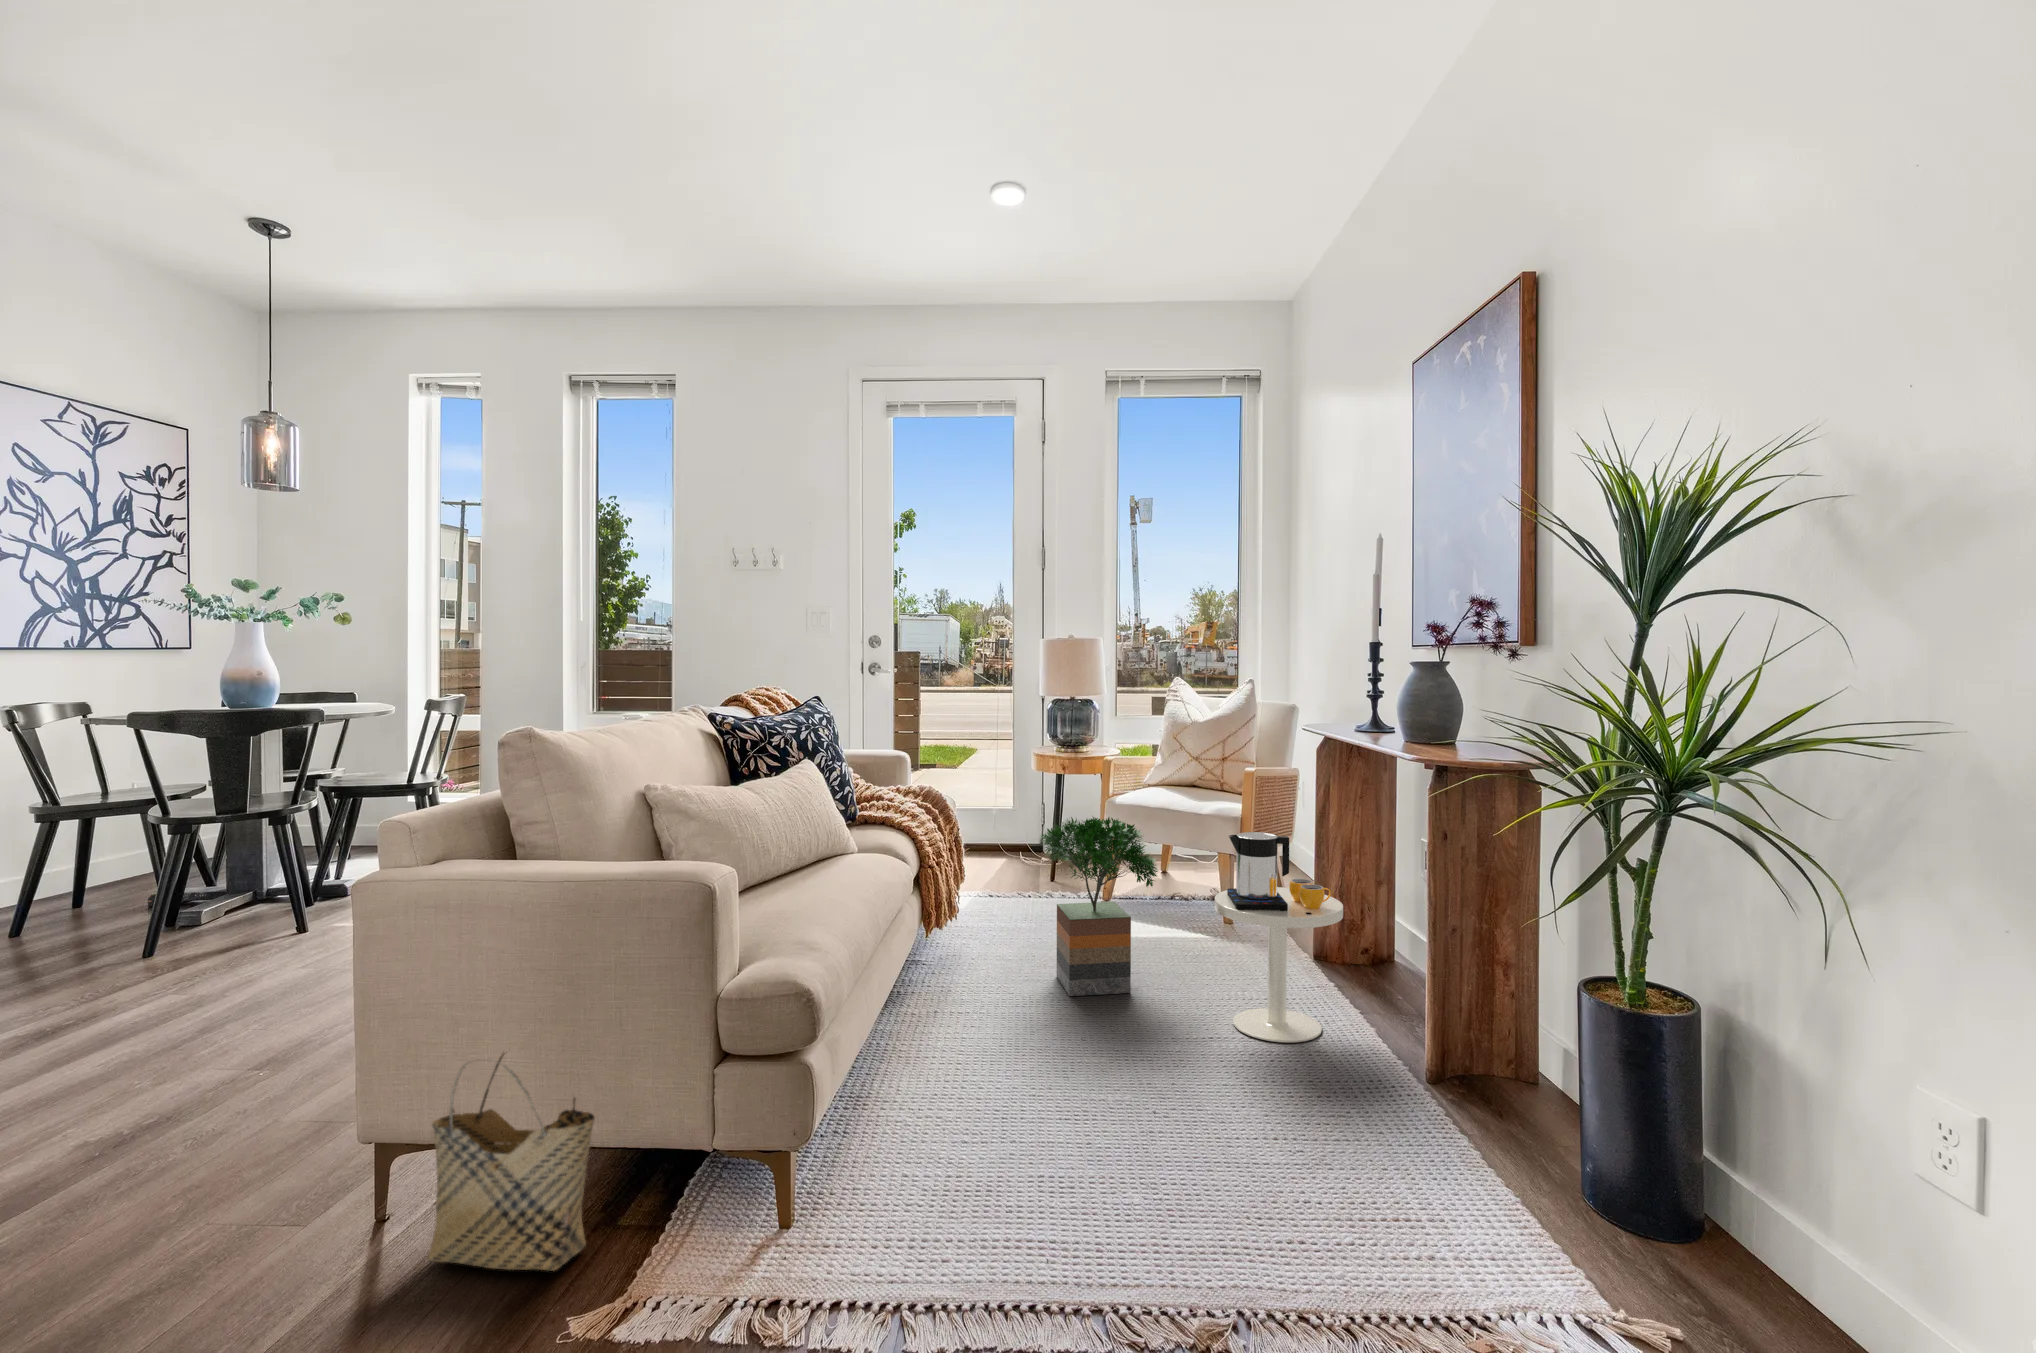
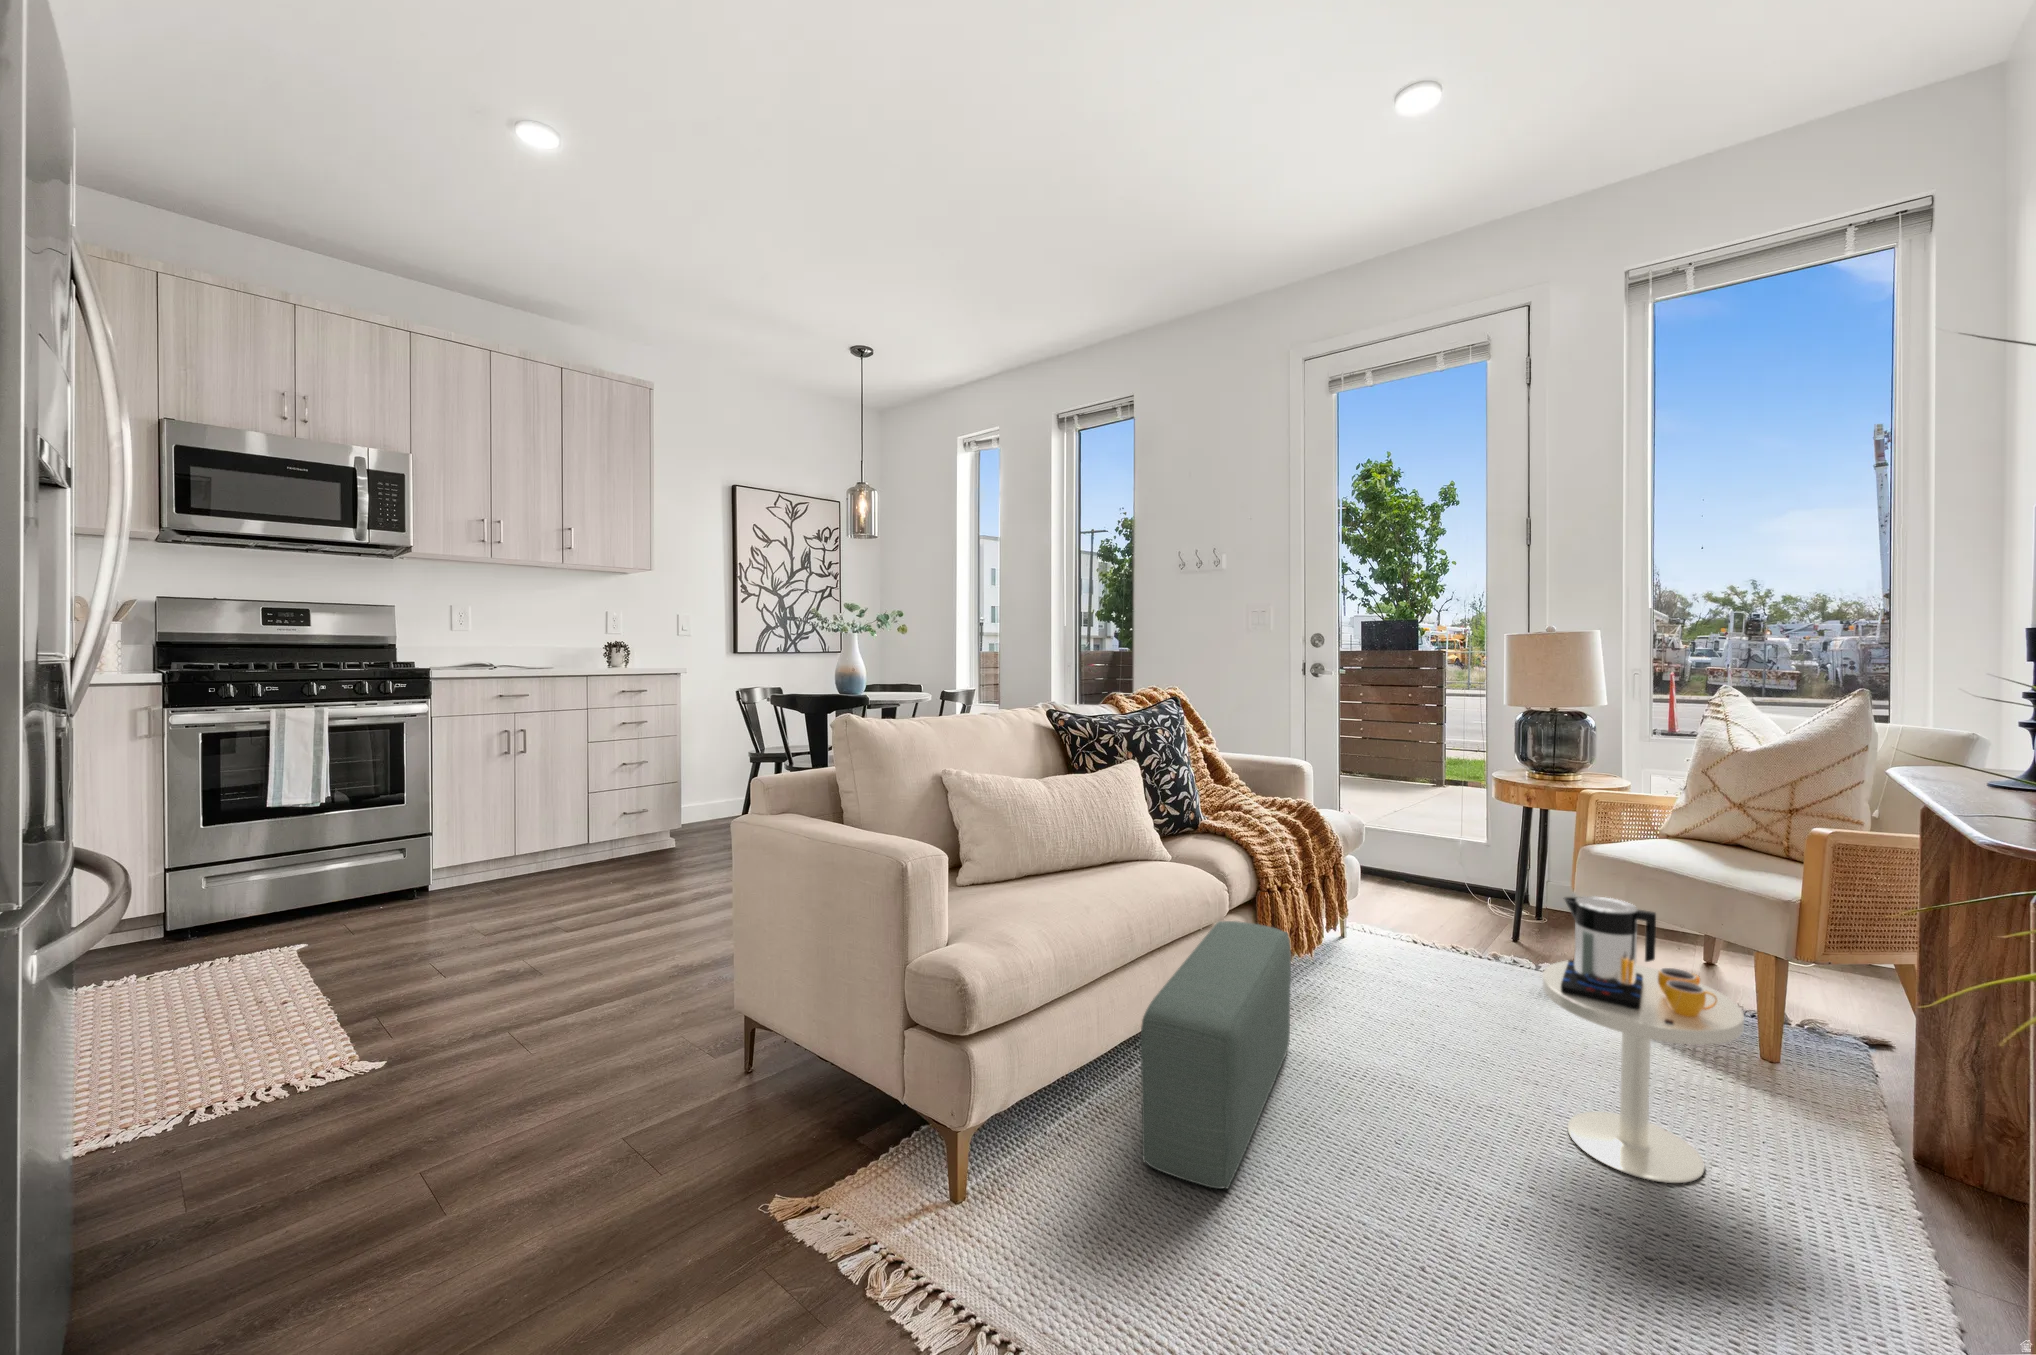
potted tree: present [1040,817,1158,996] -> none [1356,838,1498,1045]
pouf: none [937,907,1041,1144] -> present [1141,921,1291,1189]
woven basket: present [428,1054,595,1271] -> none [739,972,832,1162]

